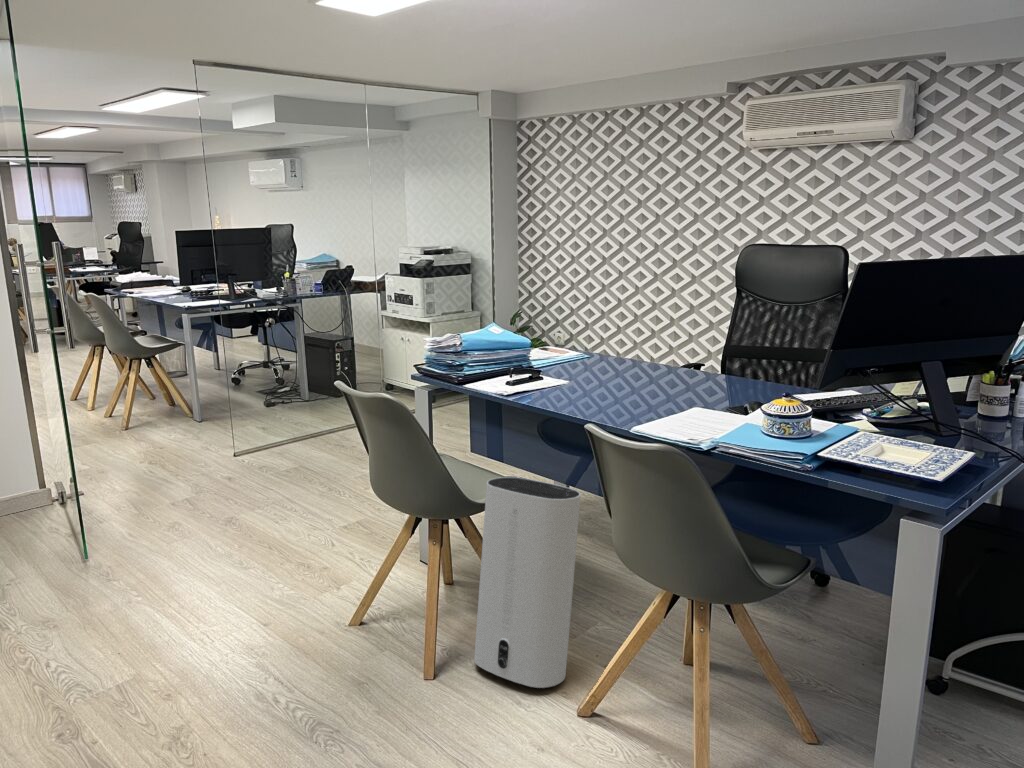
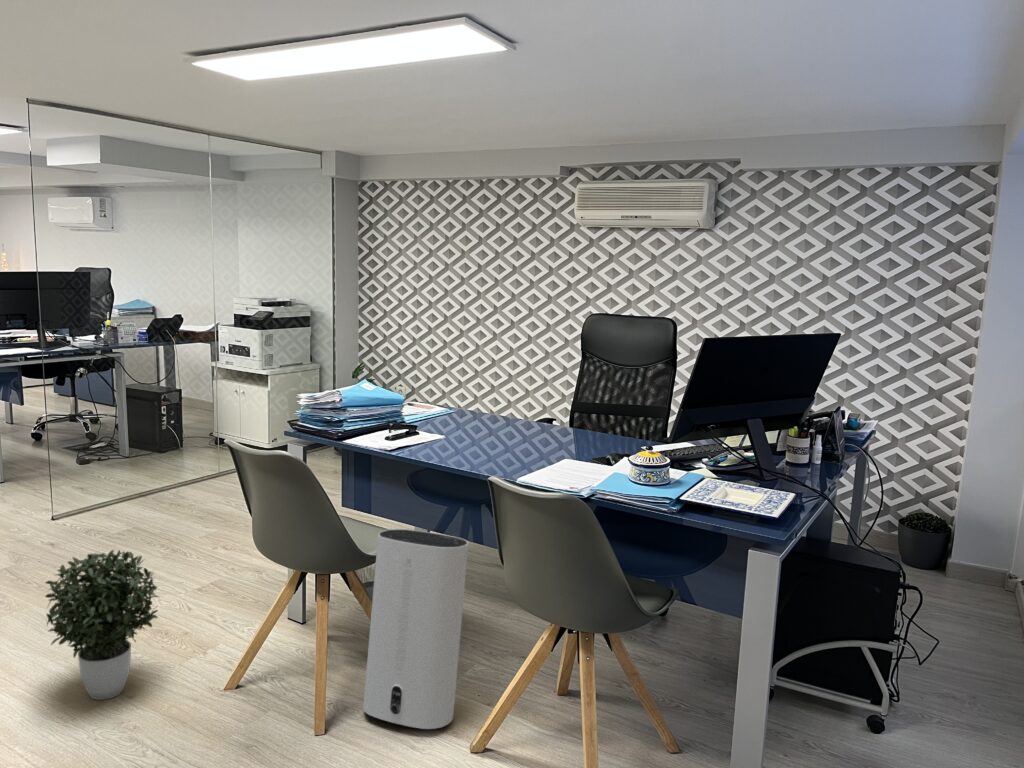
potted plant: none [188,487,289,626] -> present [45,550,158,700]

